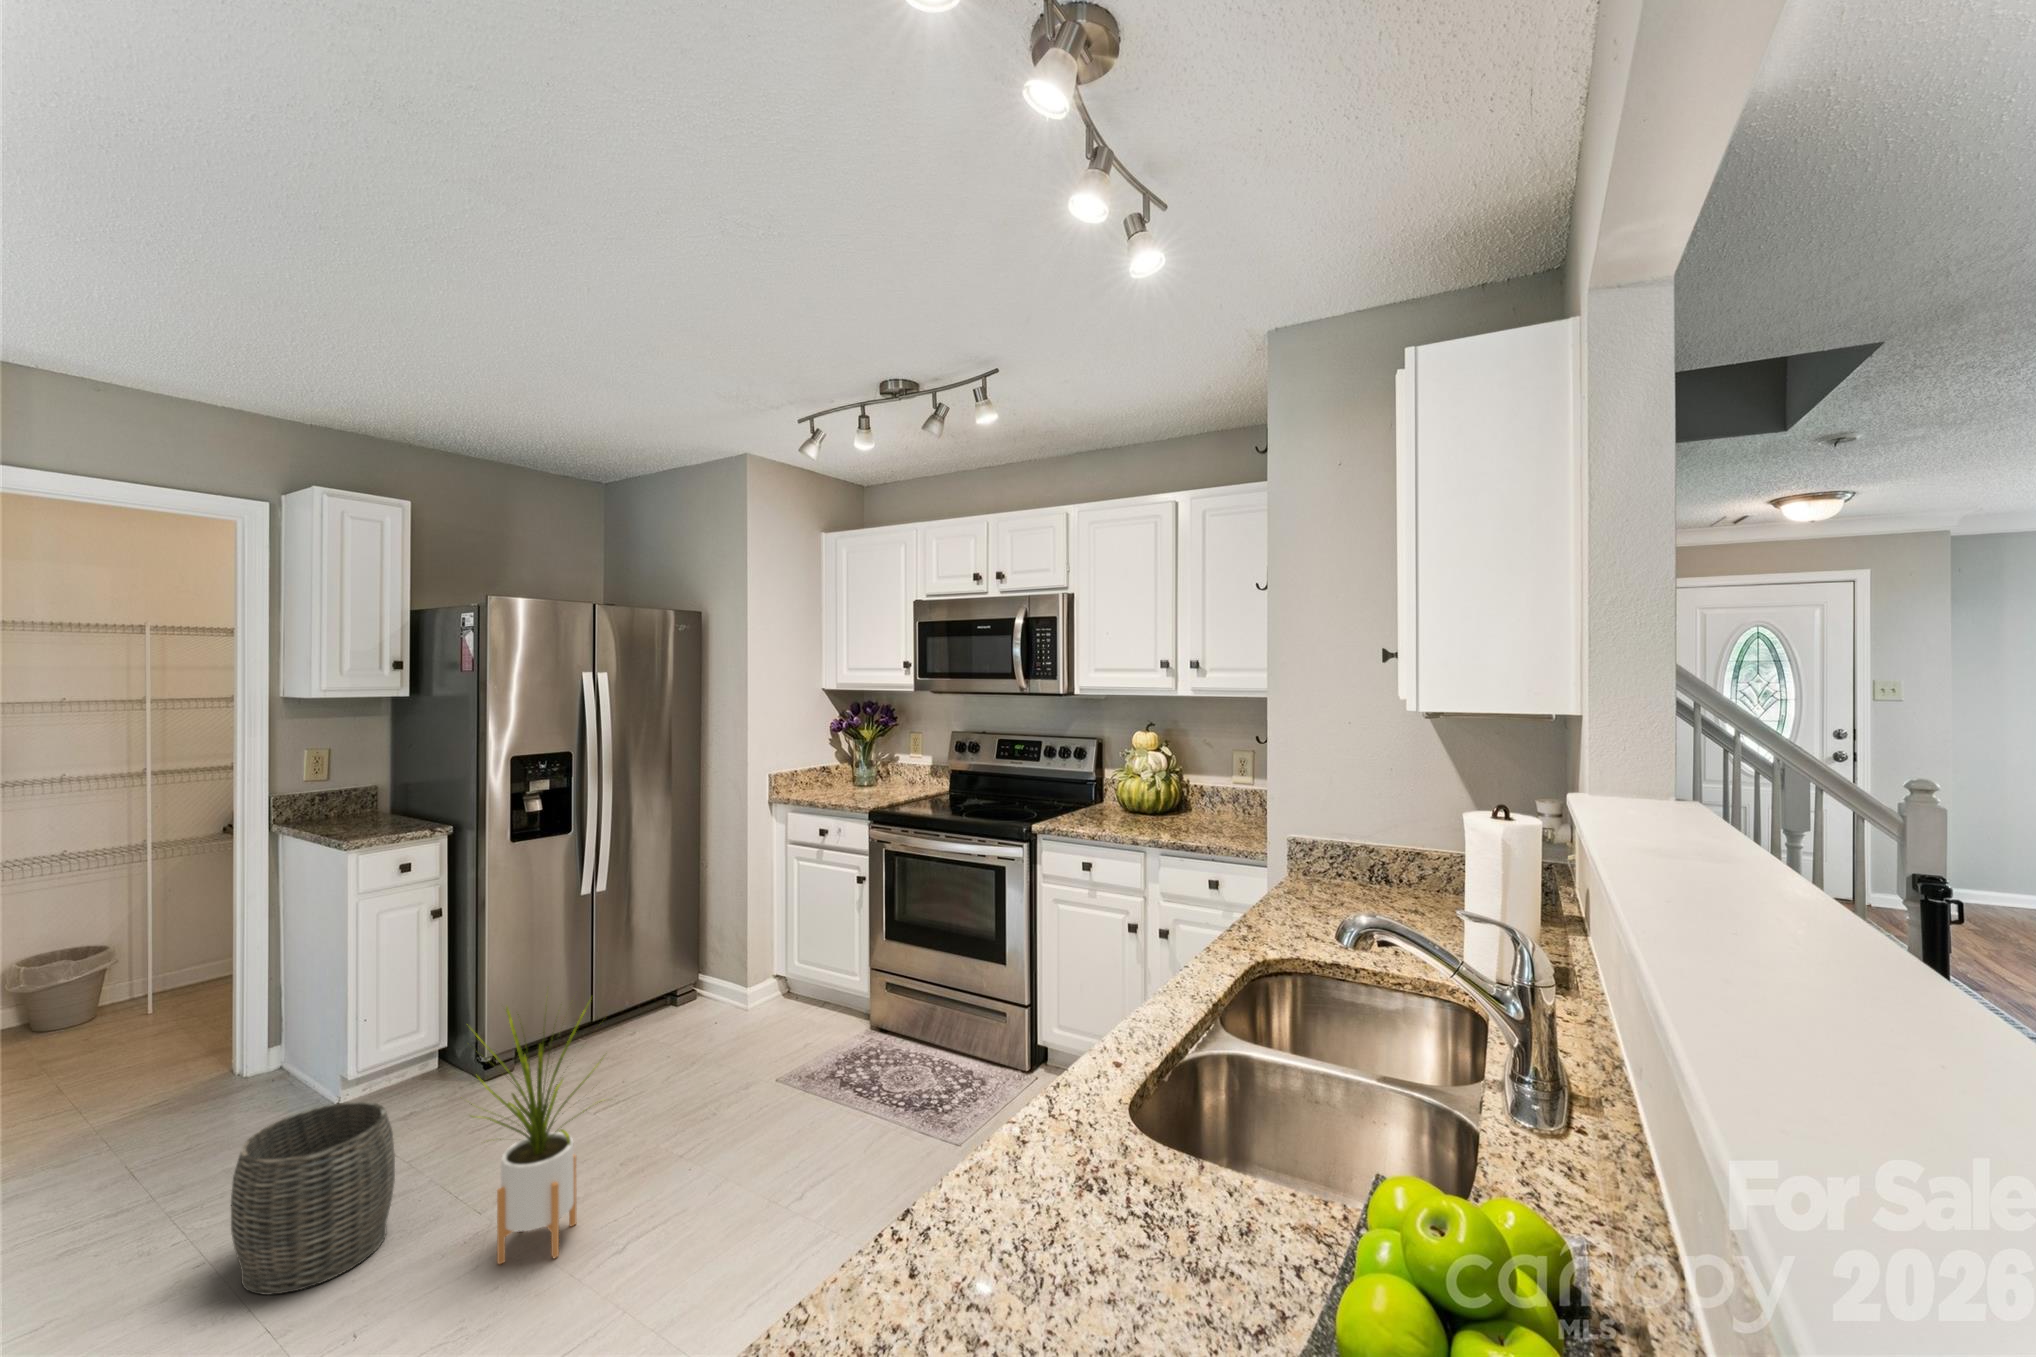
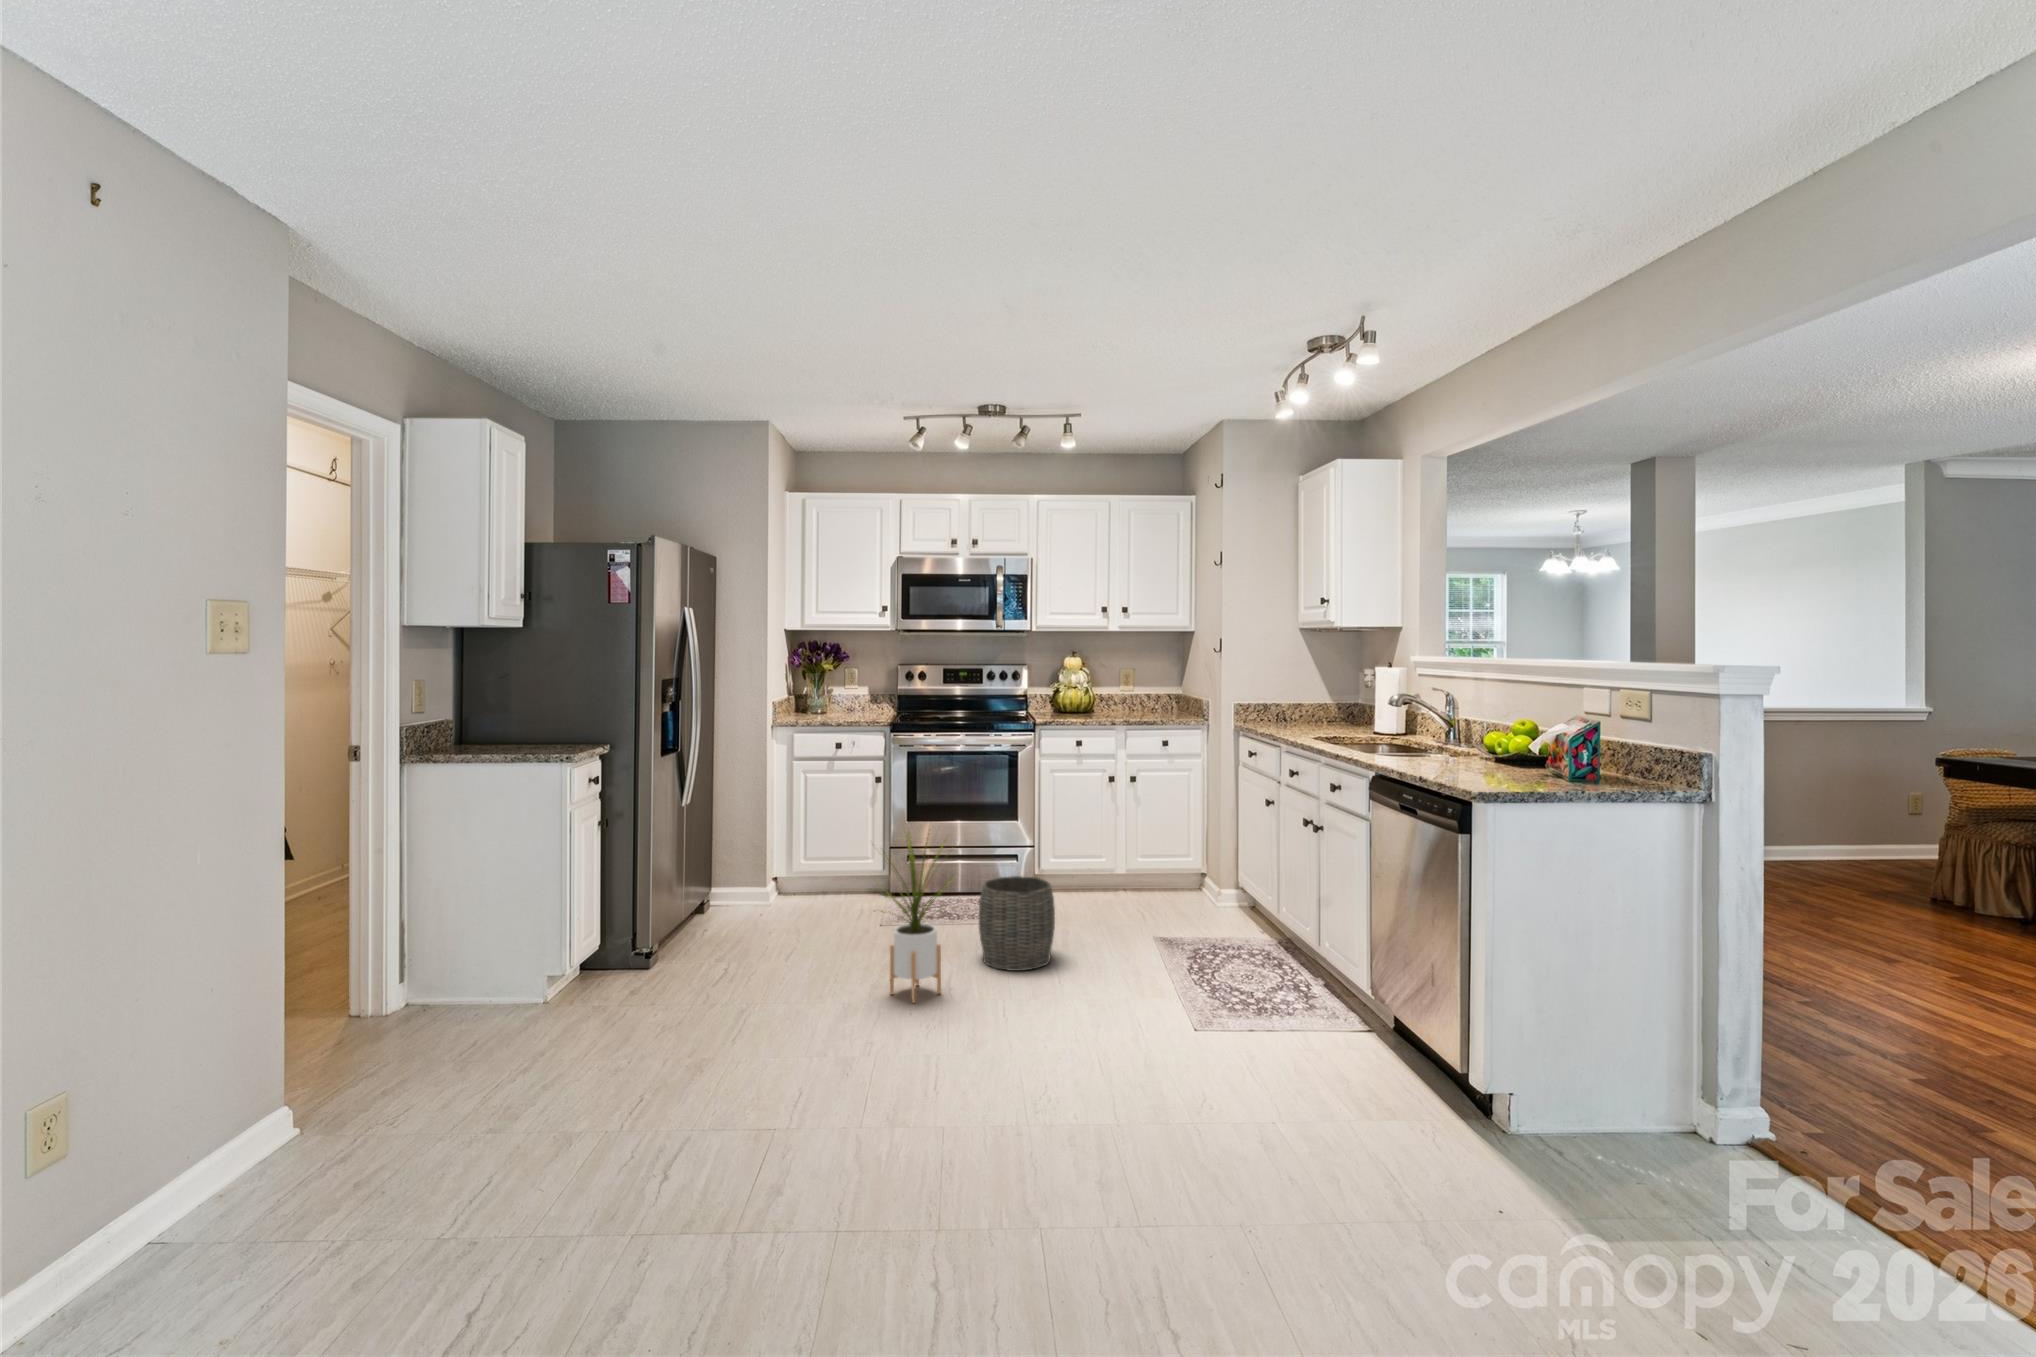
woven basket: present [231,1102,395,1295] -> present [979,876,1055,971]

